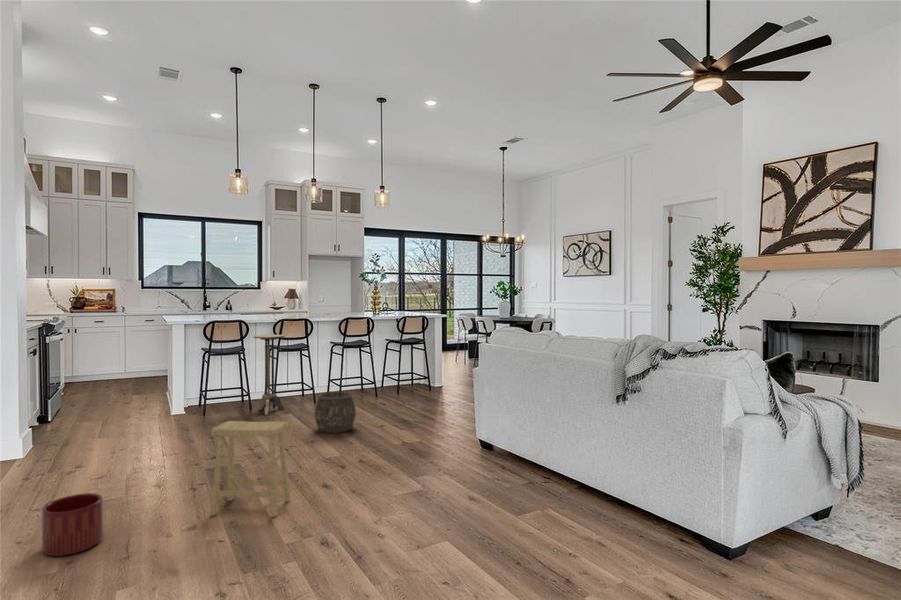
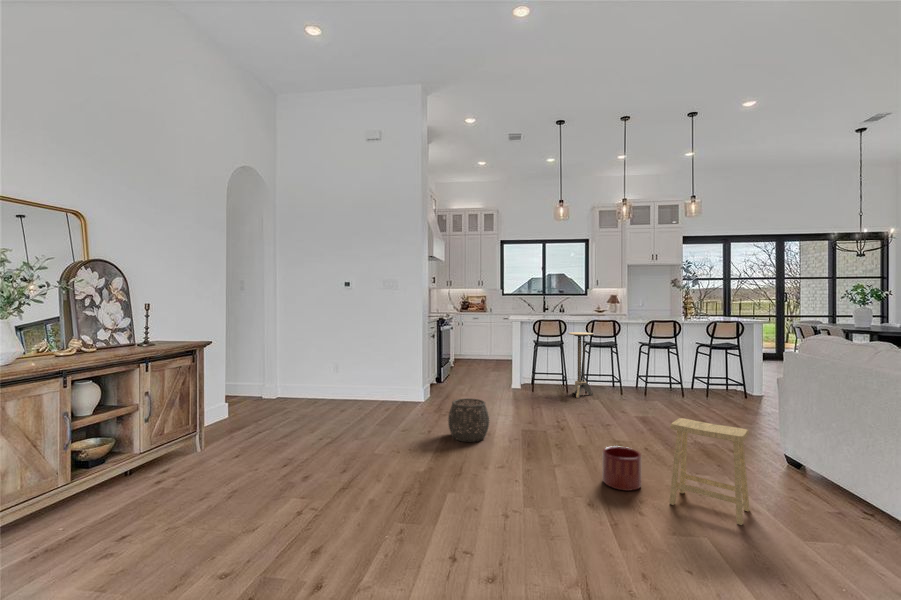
woven basket: present [315,392,356,433] -> present [448,398,489,442]
footstool: present [210,421,290,517] -> present [669,418,750,525]
planter: present [42,493,103,556] -> present [602,446,641,491]

